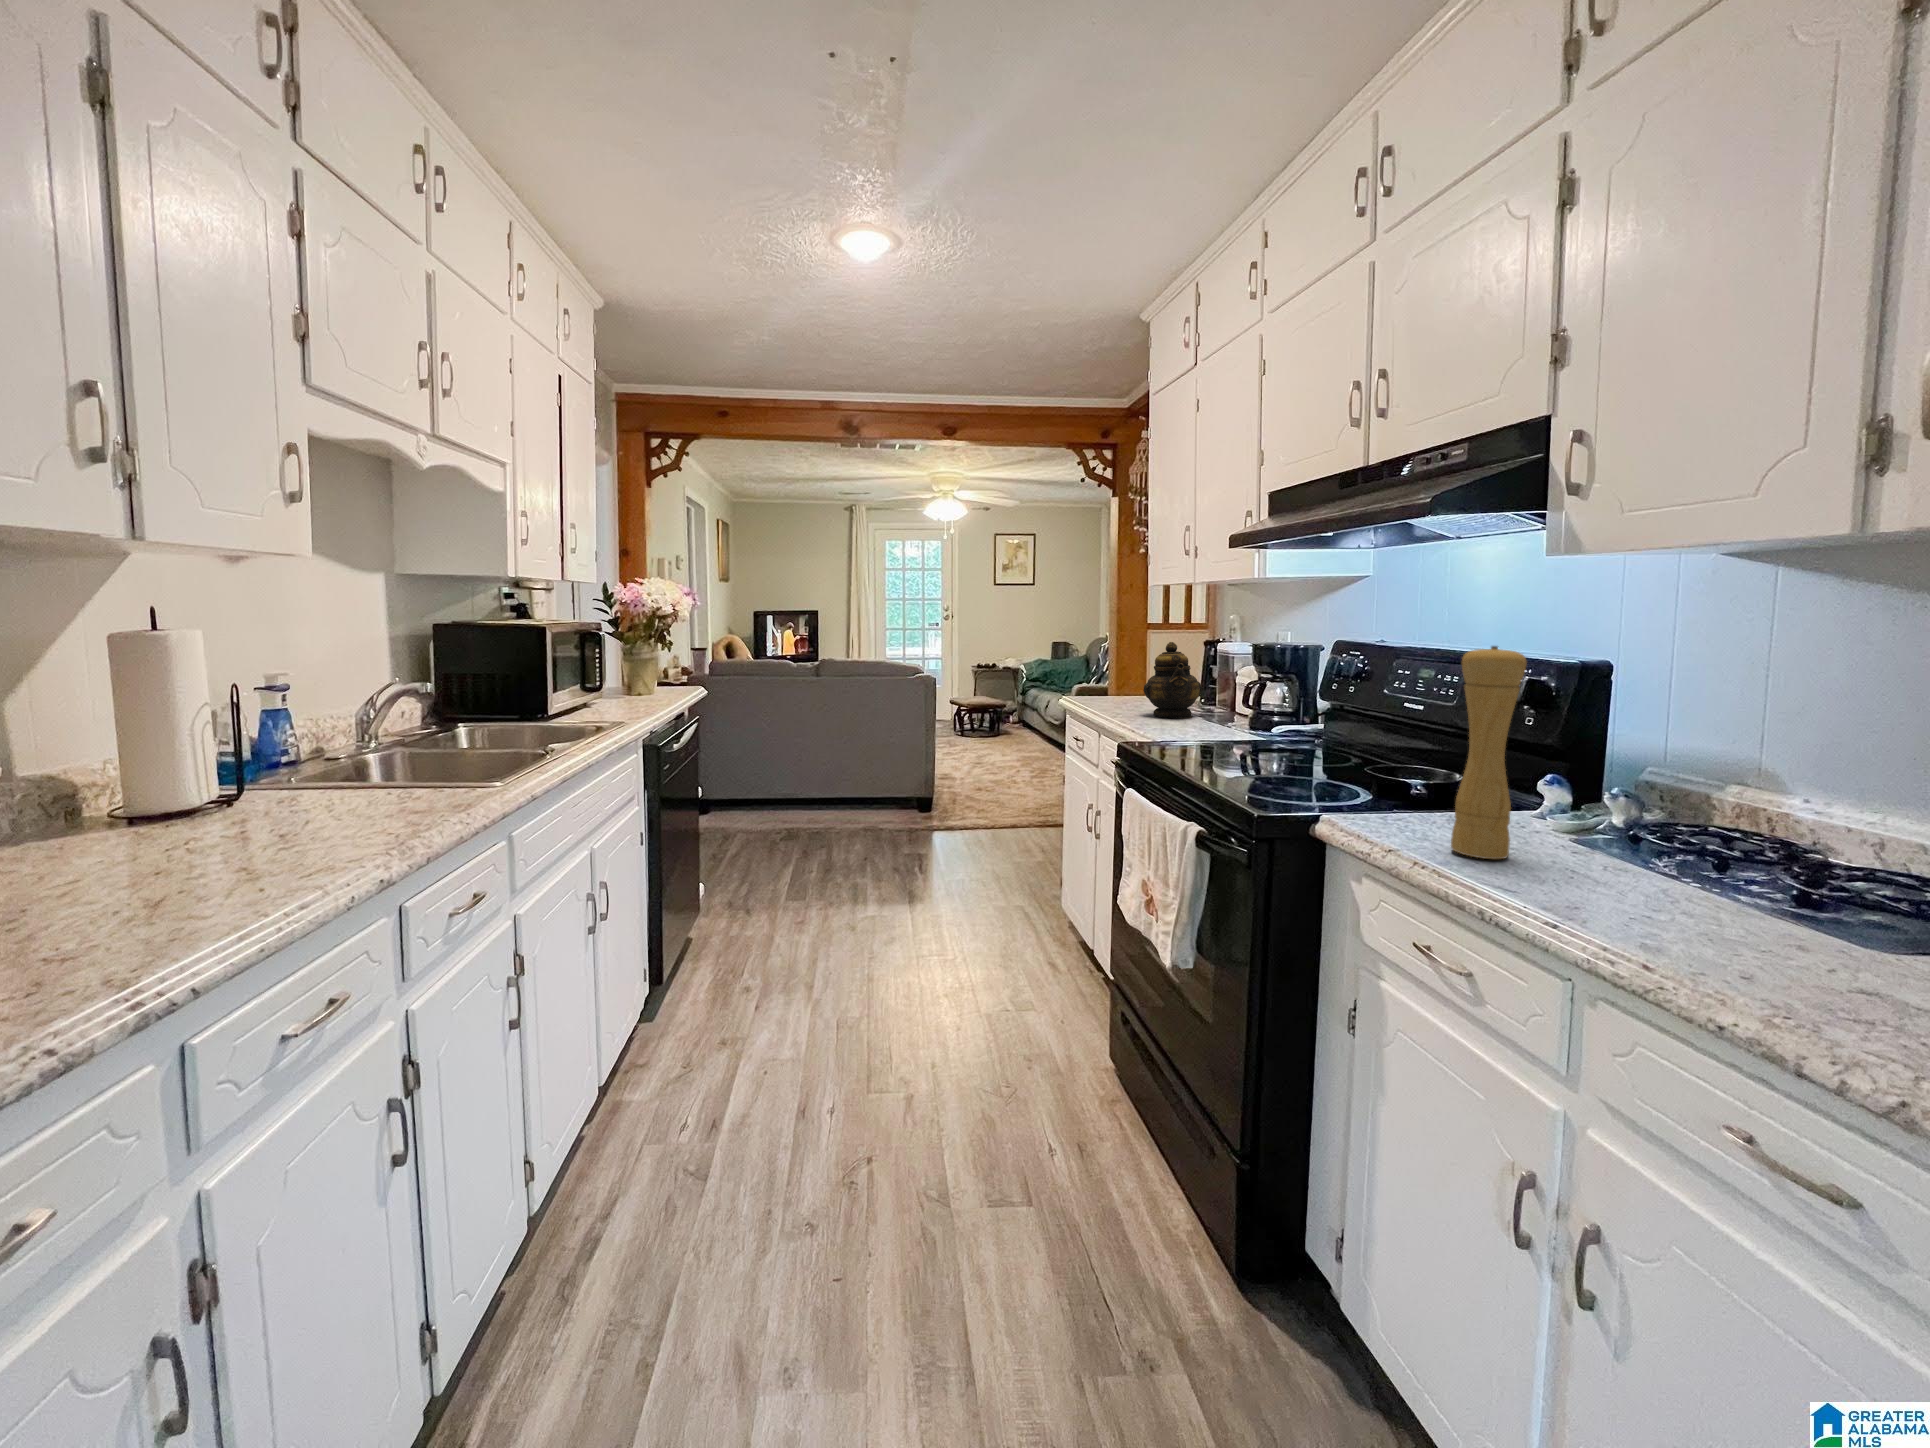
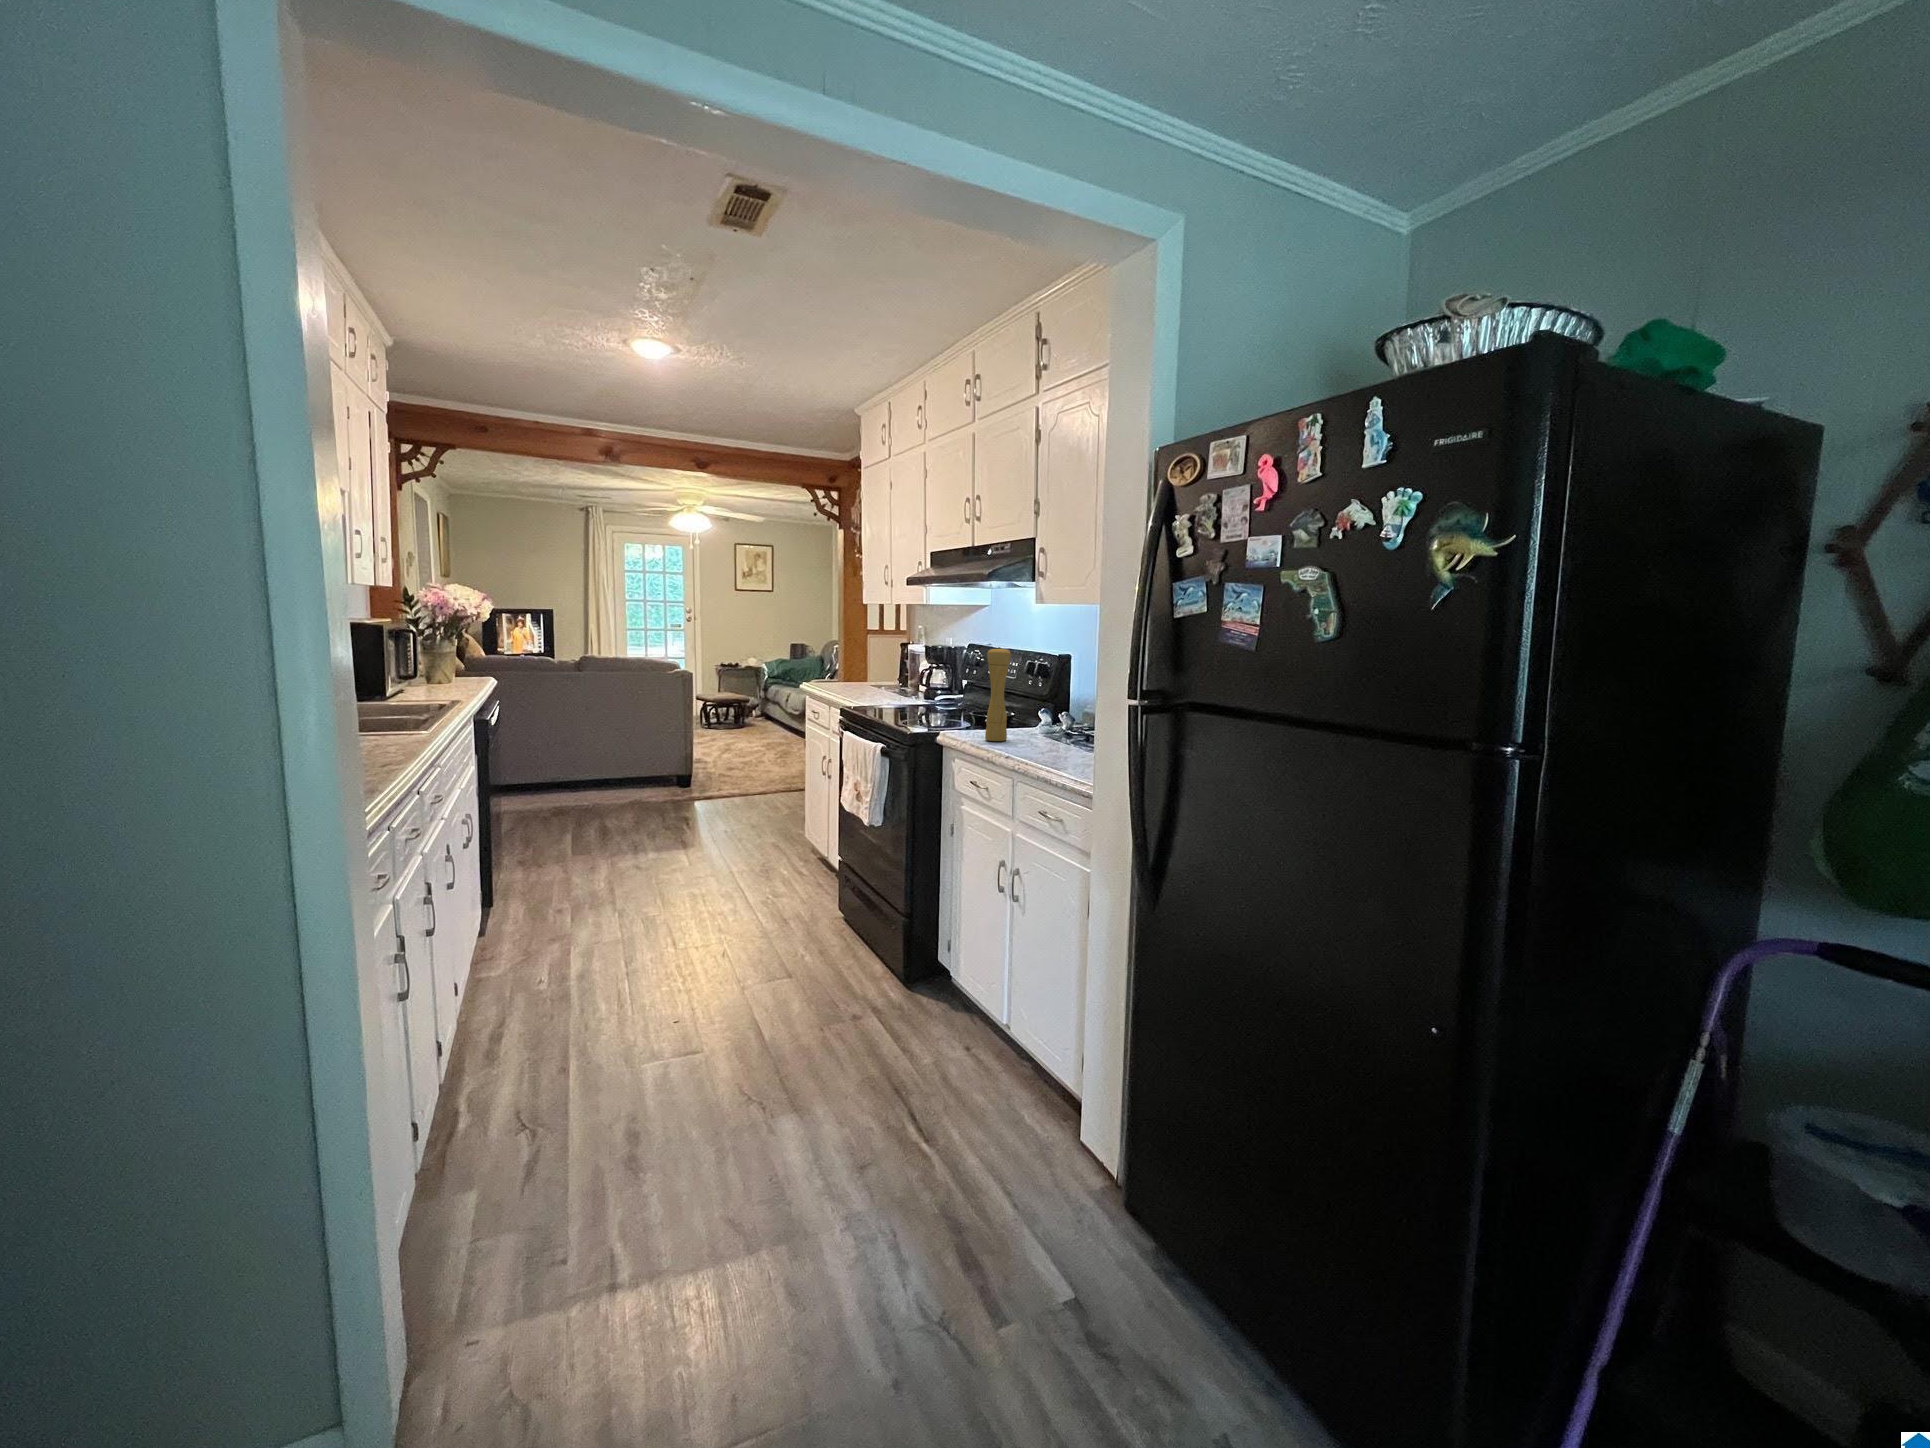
teapot: present [1143,642,1202,719] -> none [859,645,897,696]

